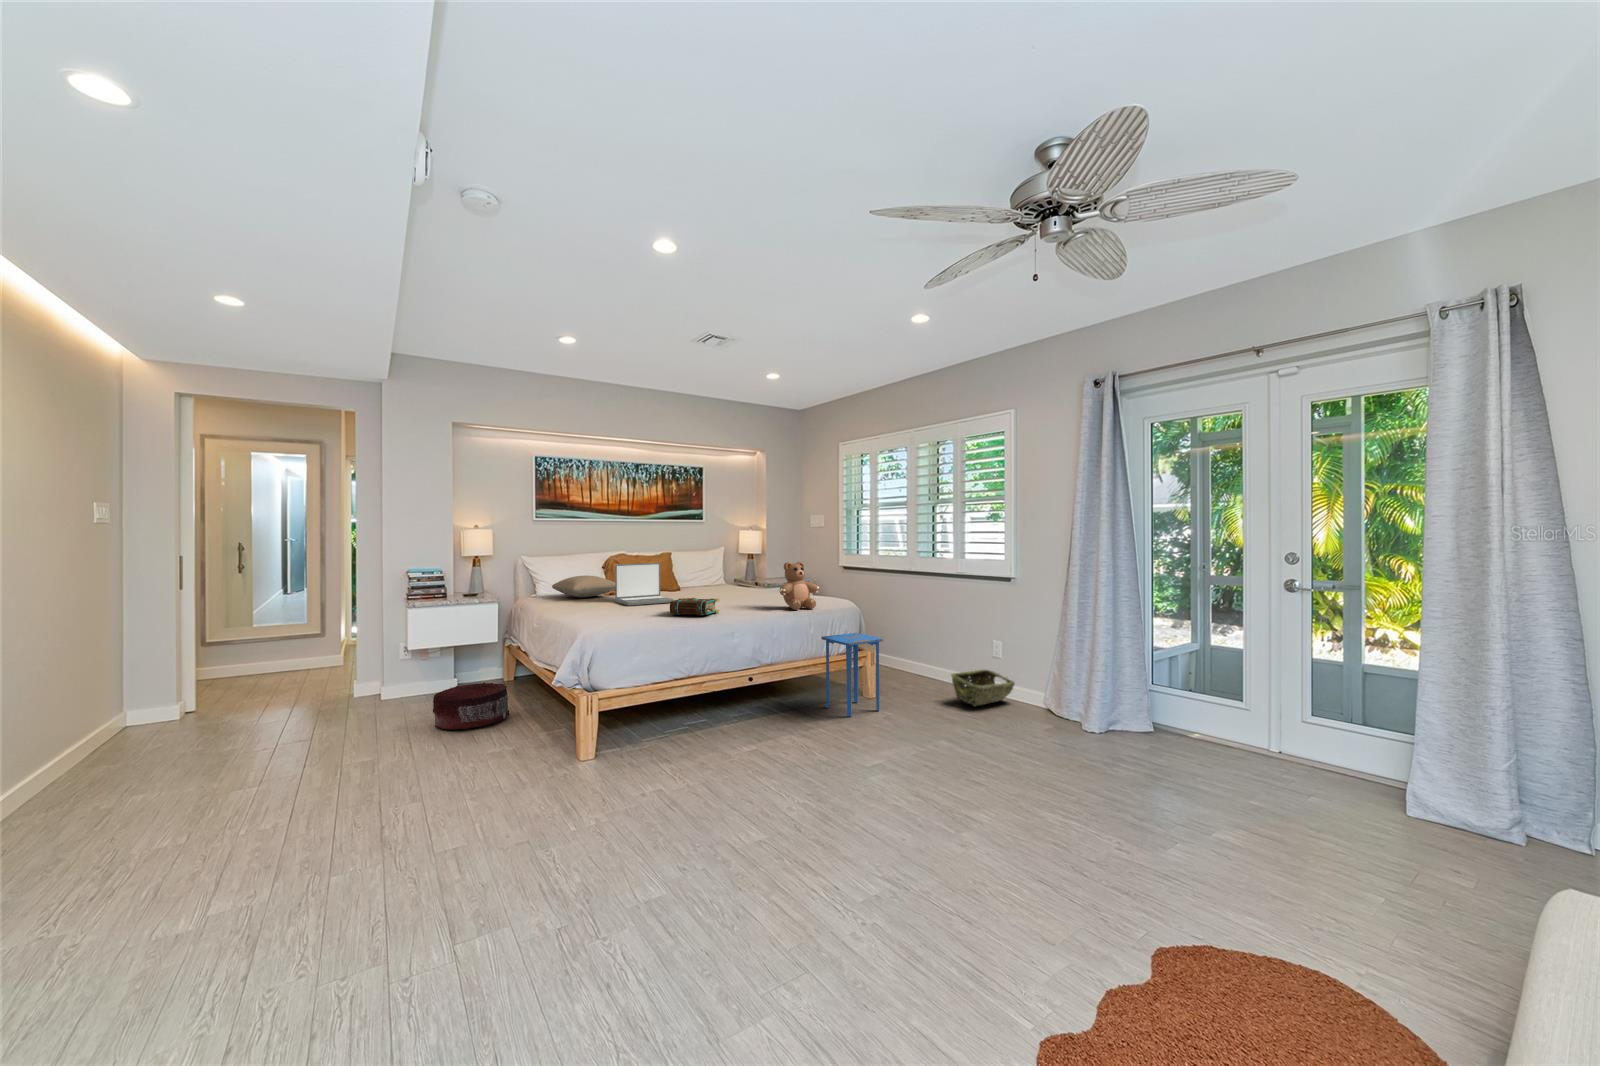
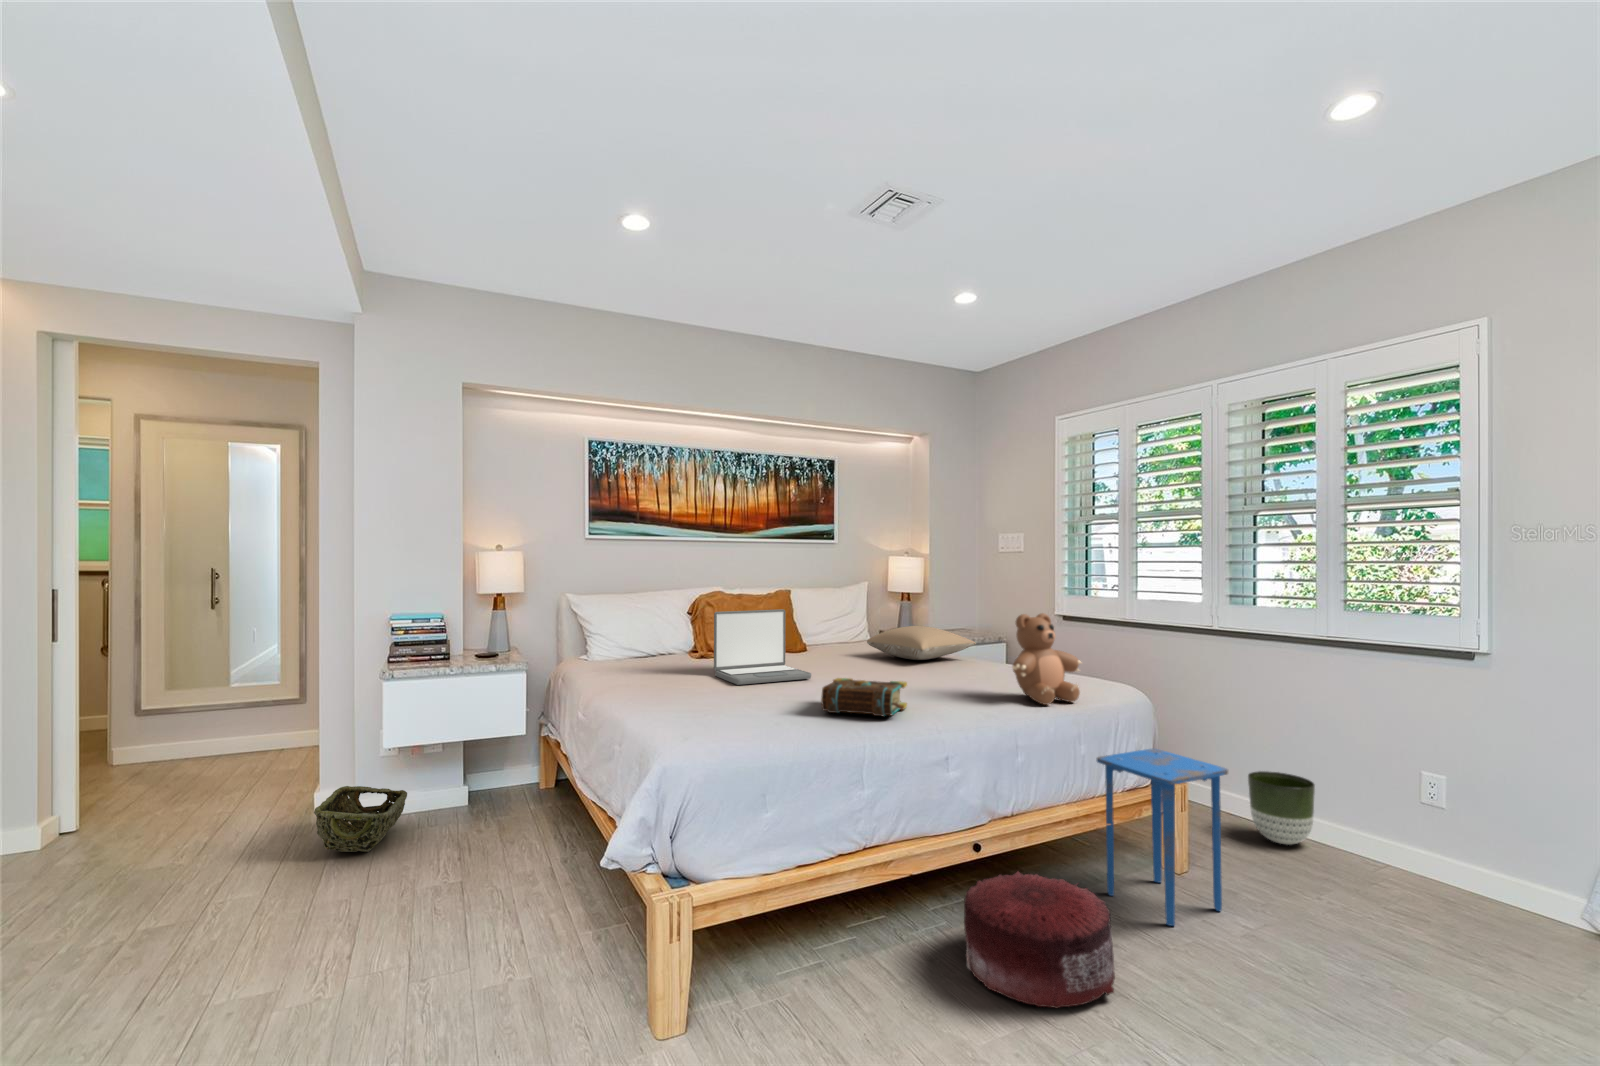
pillow: present [552,576,615,597] -> present [867,626,976,660]
planter: none [920,649,951,686] -> present [1248,771,1315,845]
woven basket: present [951,670,1015,706] -> present [314,786,407,852]
pouf: present [433,682,509,730] -> present [964,872,1115,1008]

